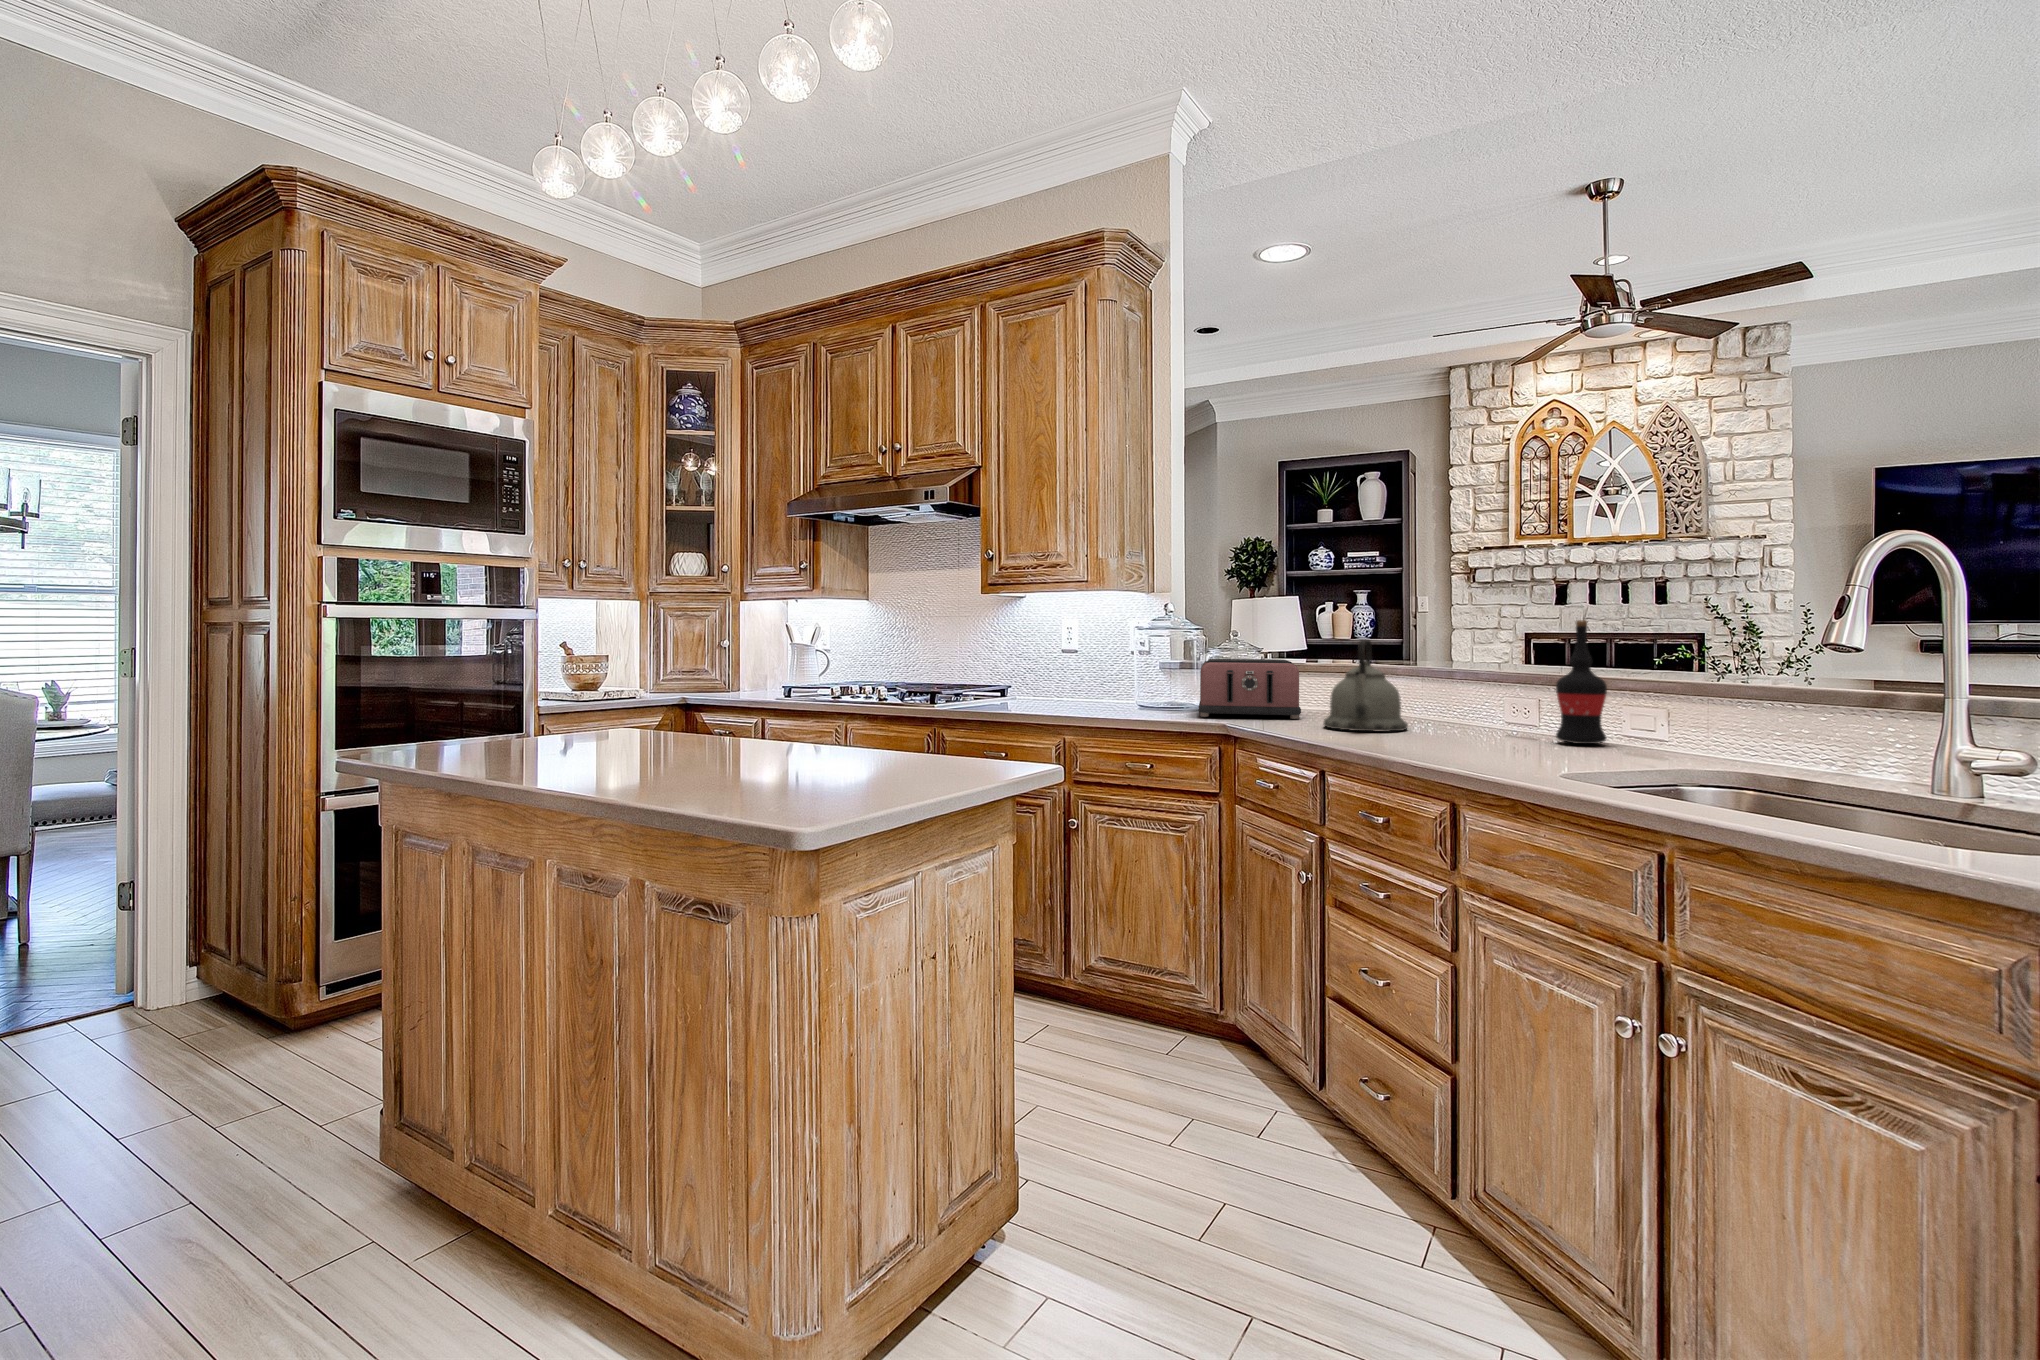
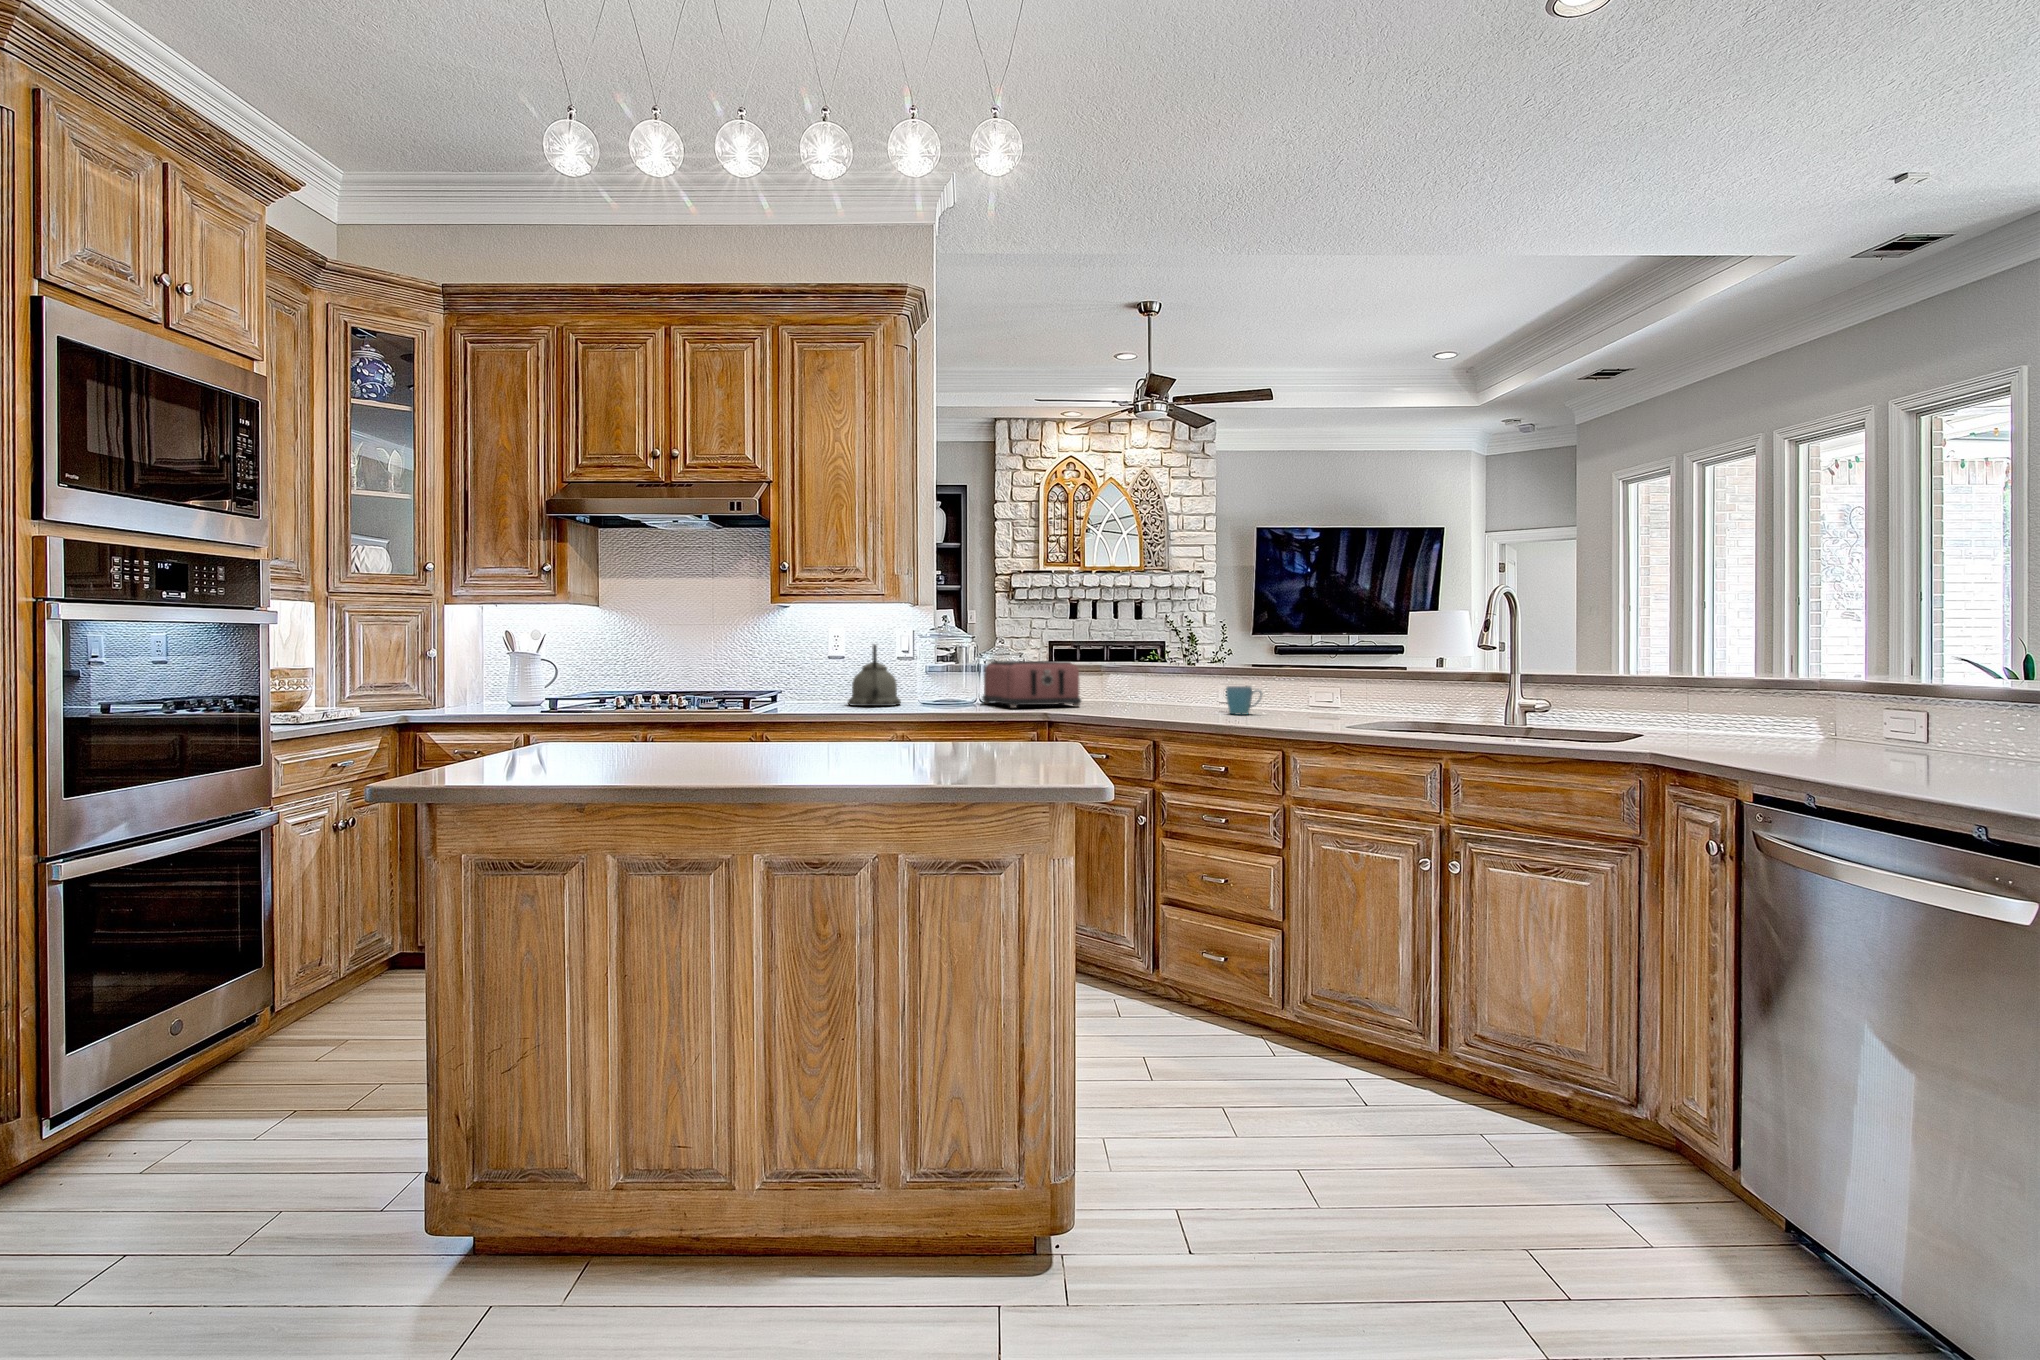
wine bottle: present [1556,620,1607,744] -> none [1273,631,1303,712]
kettle: present [1324,640,1408,731] -> present [848,644,901,706]
mug: none [1464,700,1518,743] -> present [1226,686,1262,715]

